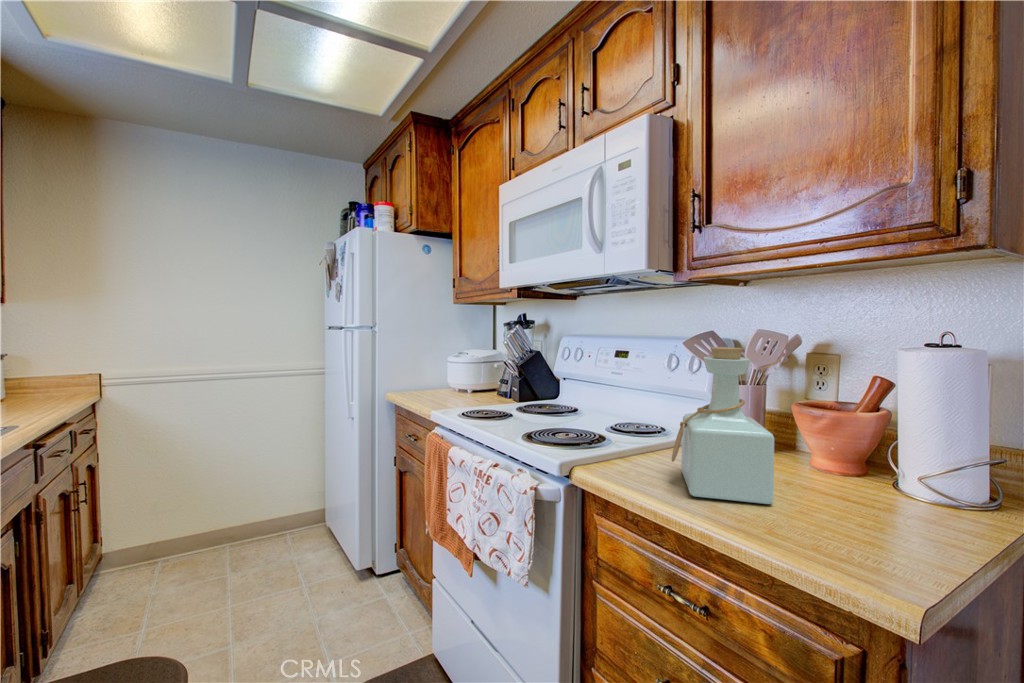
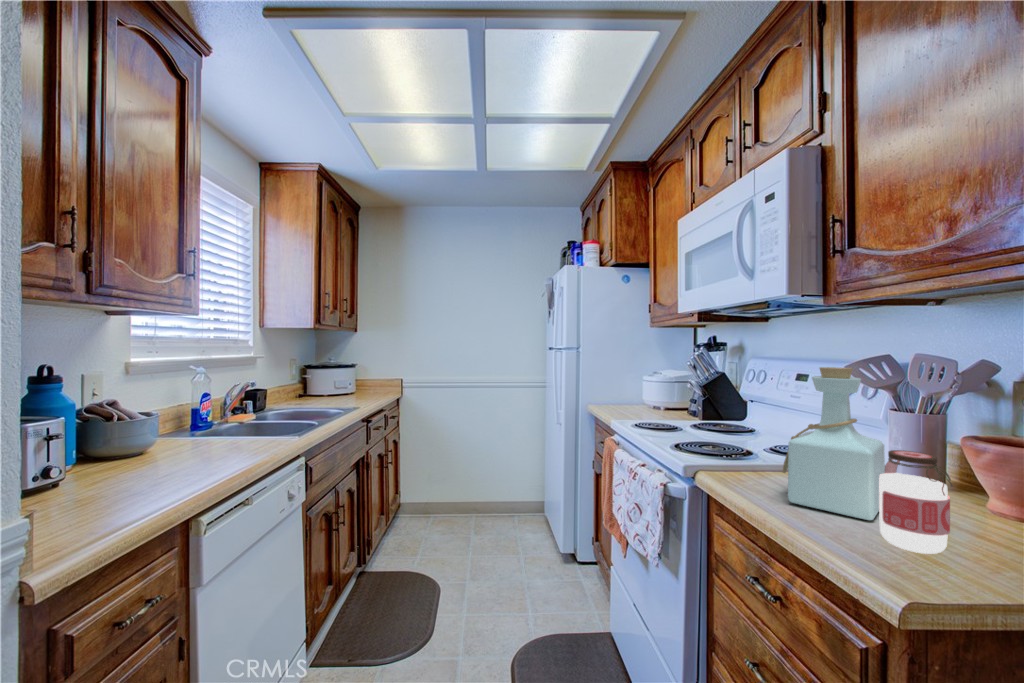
jar: none [801,434,876,542] -> present [879,450,952,554]

